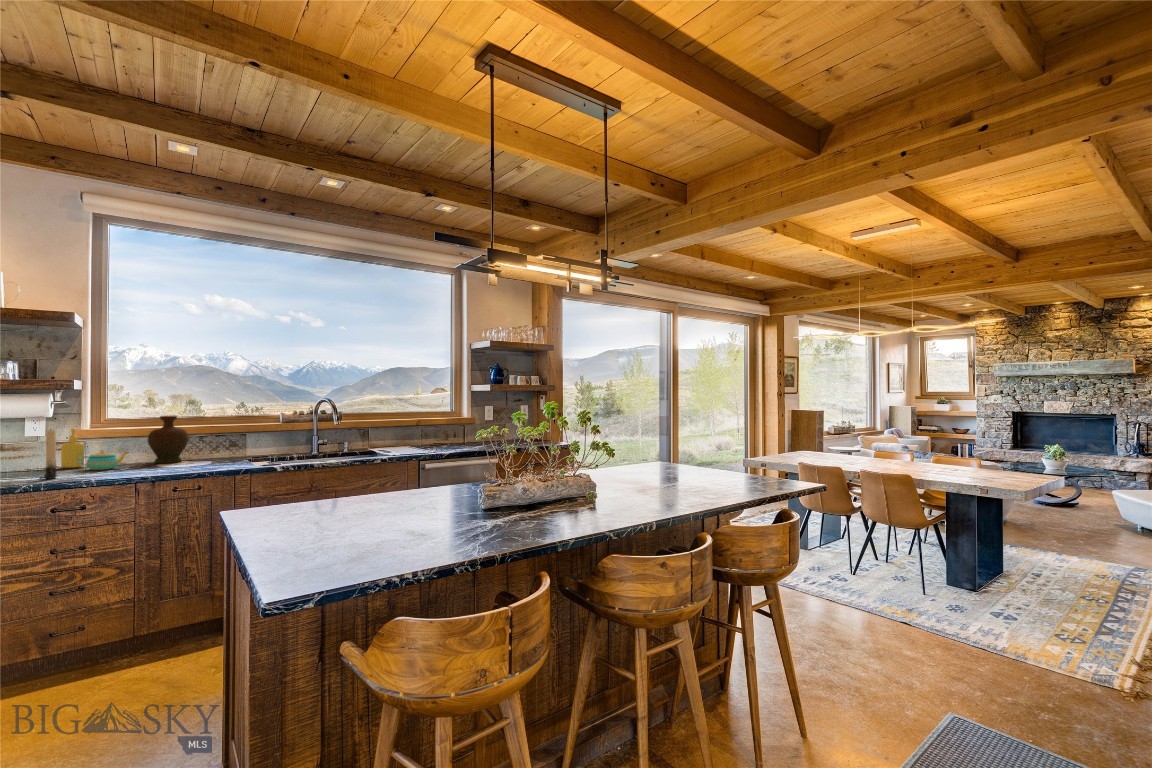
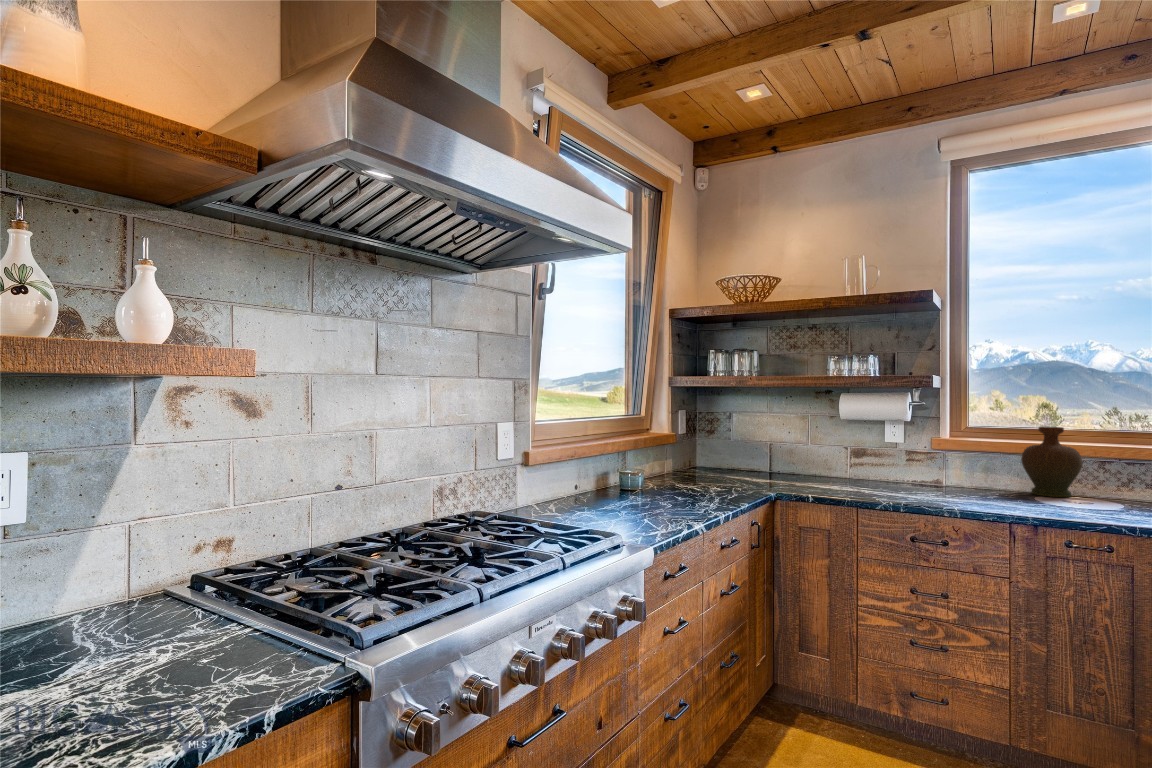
candle: present [40,429,56,479] -> none [899,436,916,498]
soap dispenser: present [61,429,84,468] -> none [920,436,944,486]
teapot: present [78,450,127,470] -> none [938,467,998,494]

